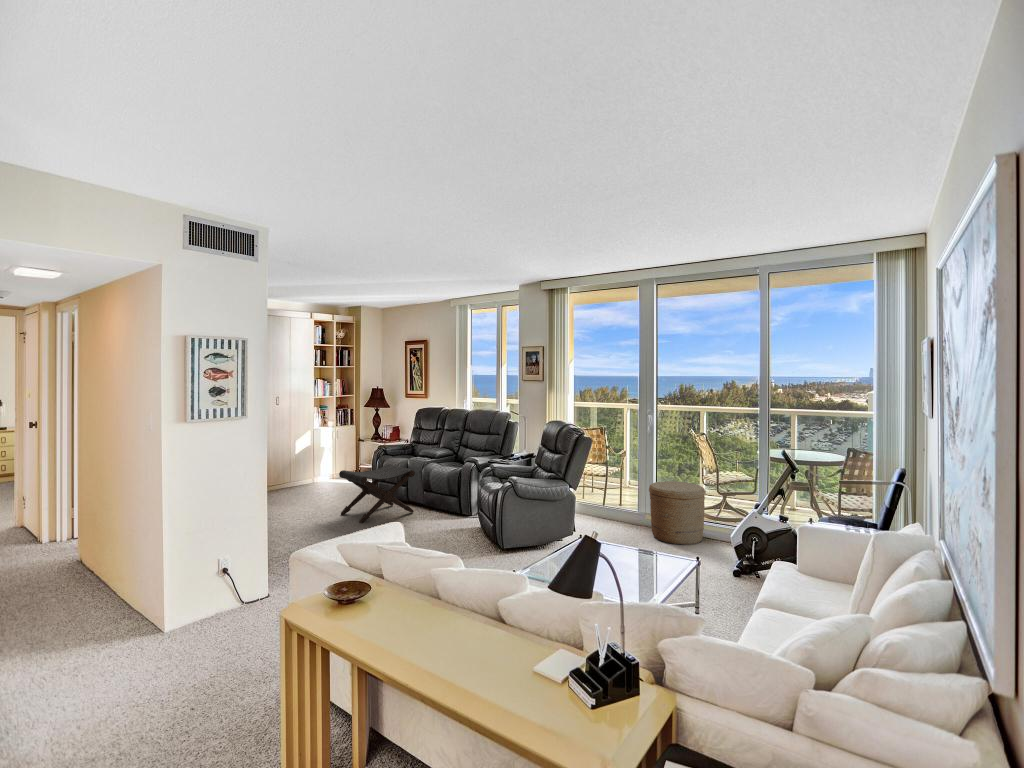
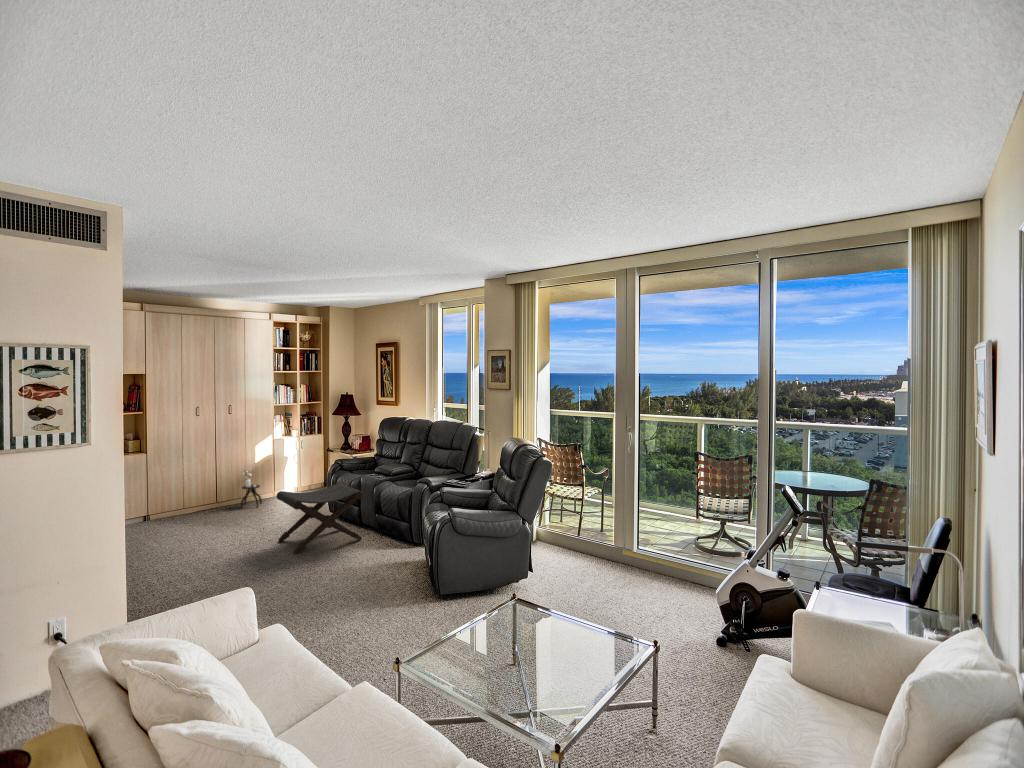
side table: none [290,452,308,490] -> present [240,467,262,508]
basket: present [649,481,705,545] -> none [624,511,691,591]

